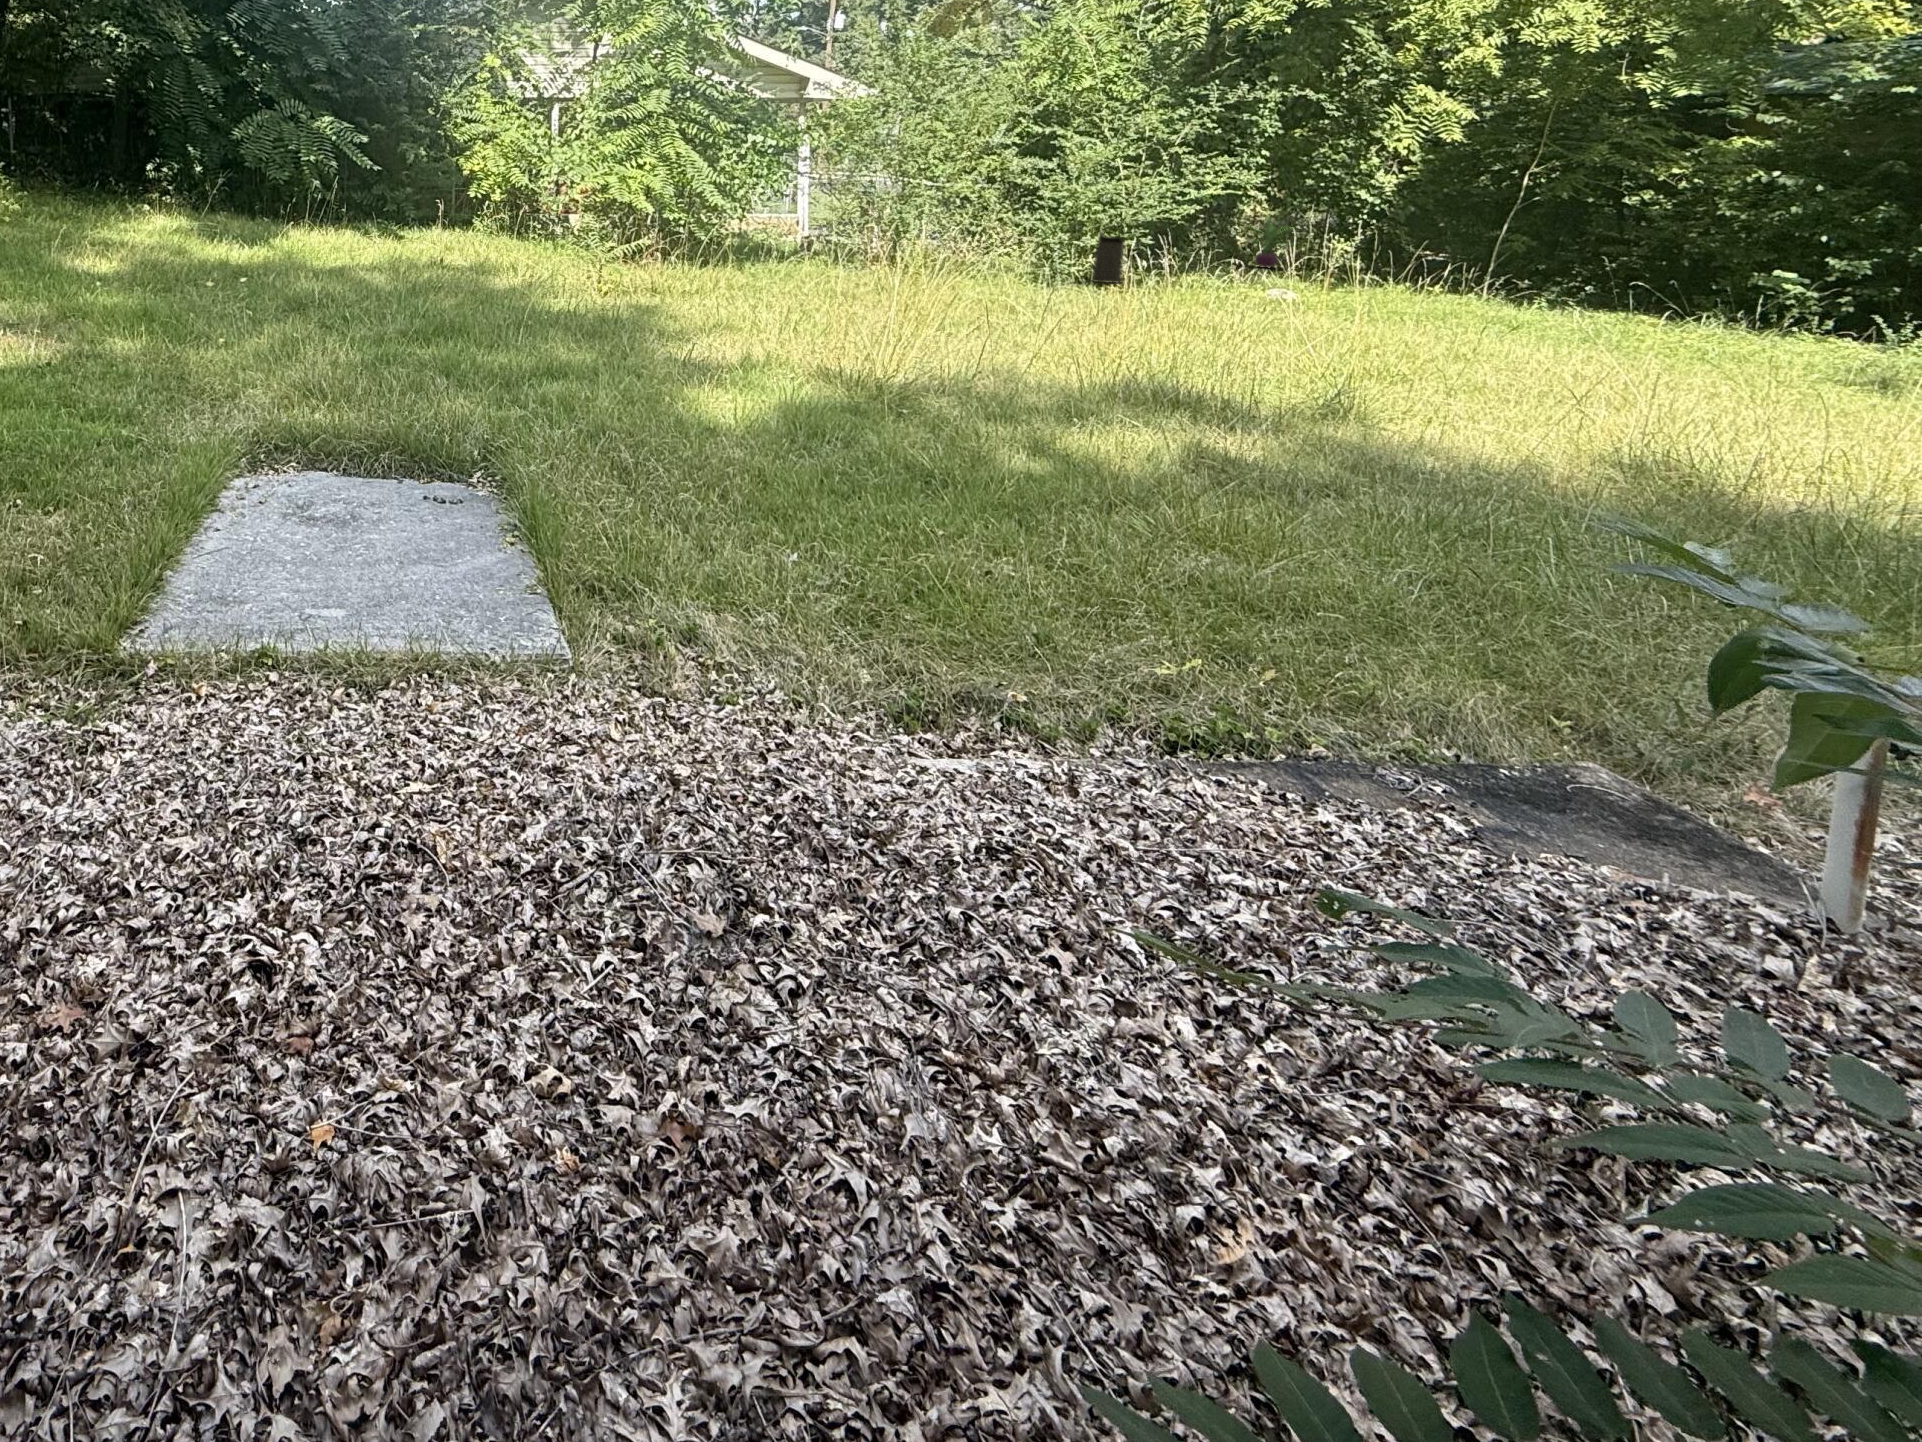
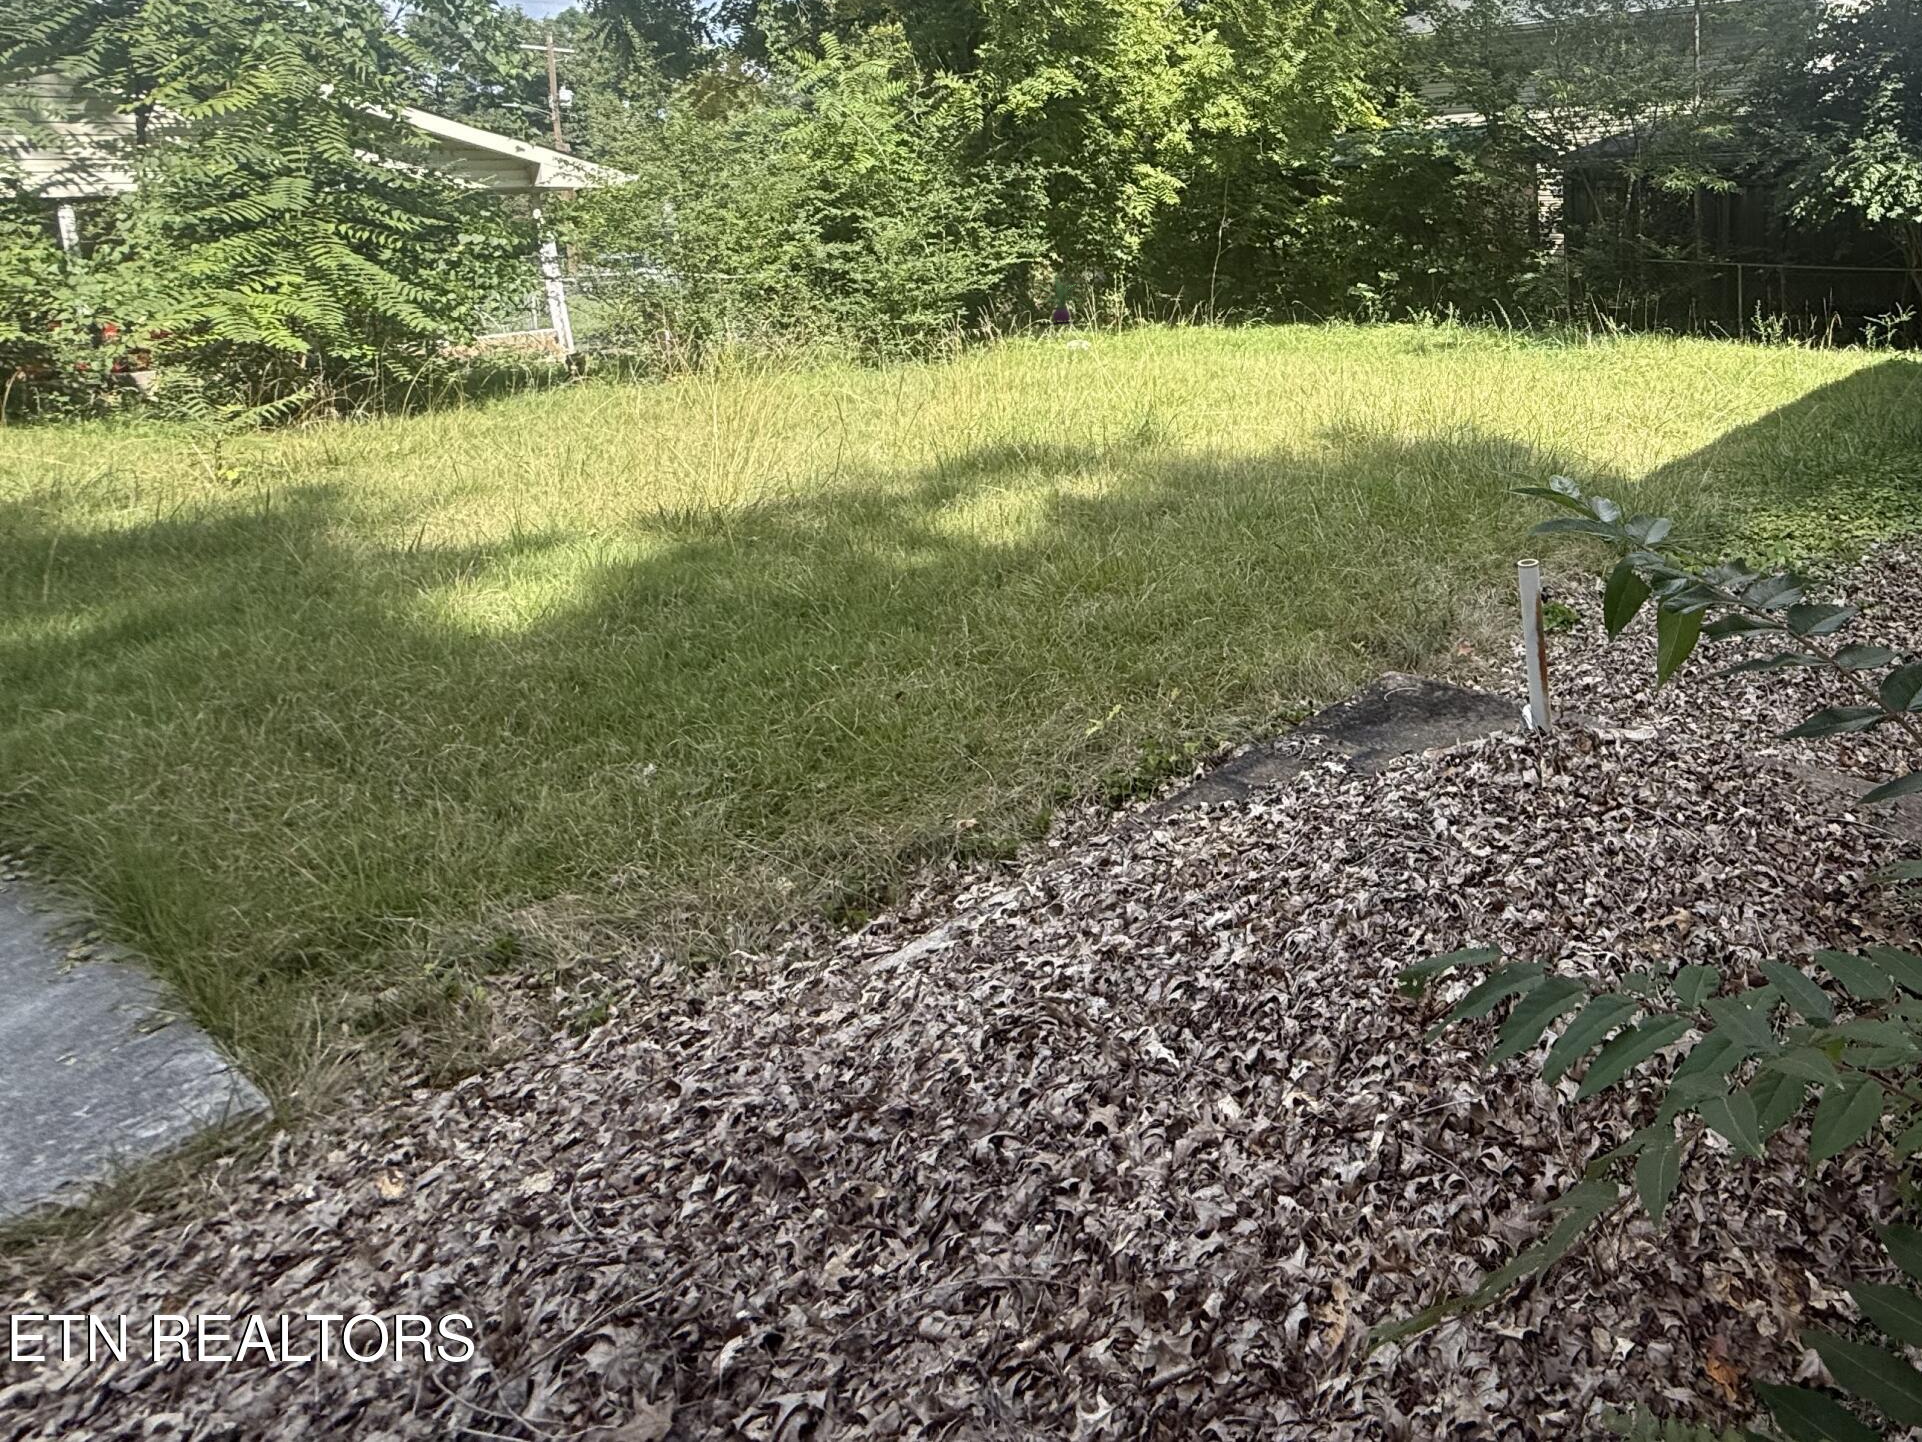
watering can: present [1091,229,1125,283] -> none [913,300,946,358]

